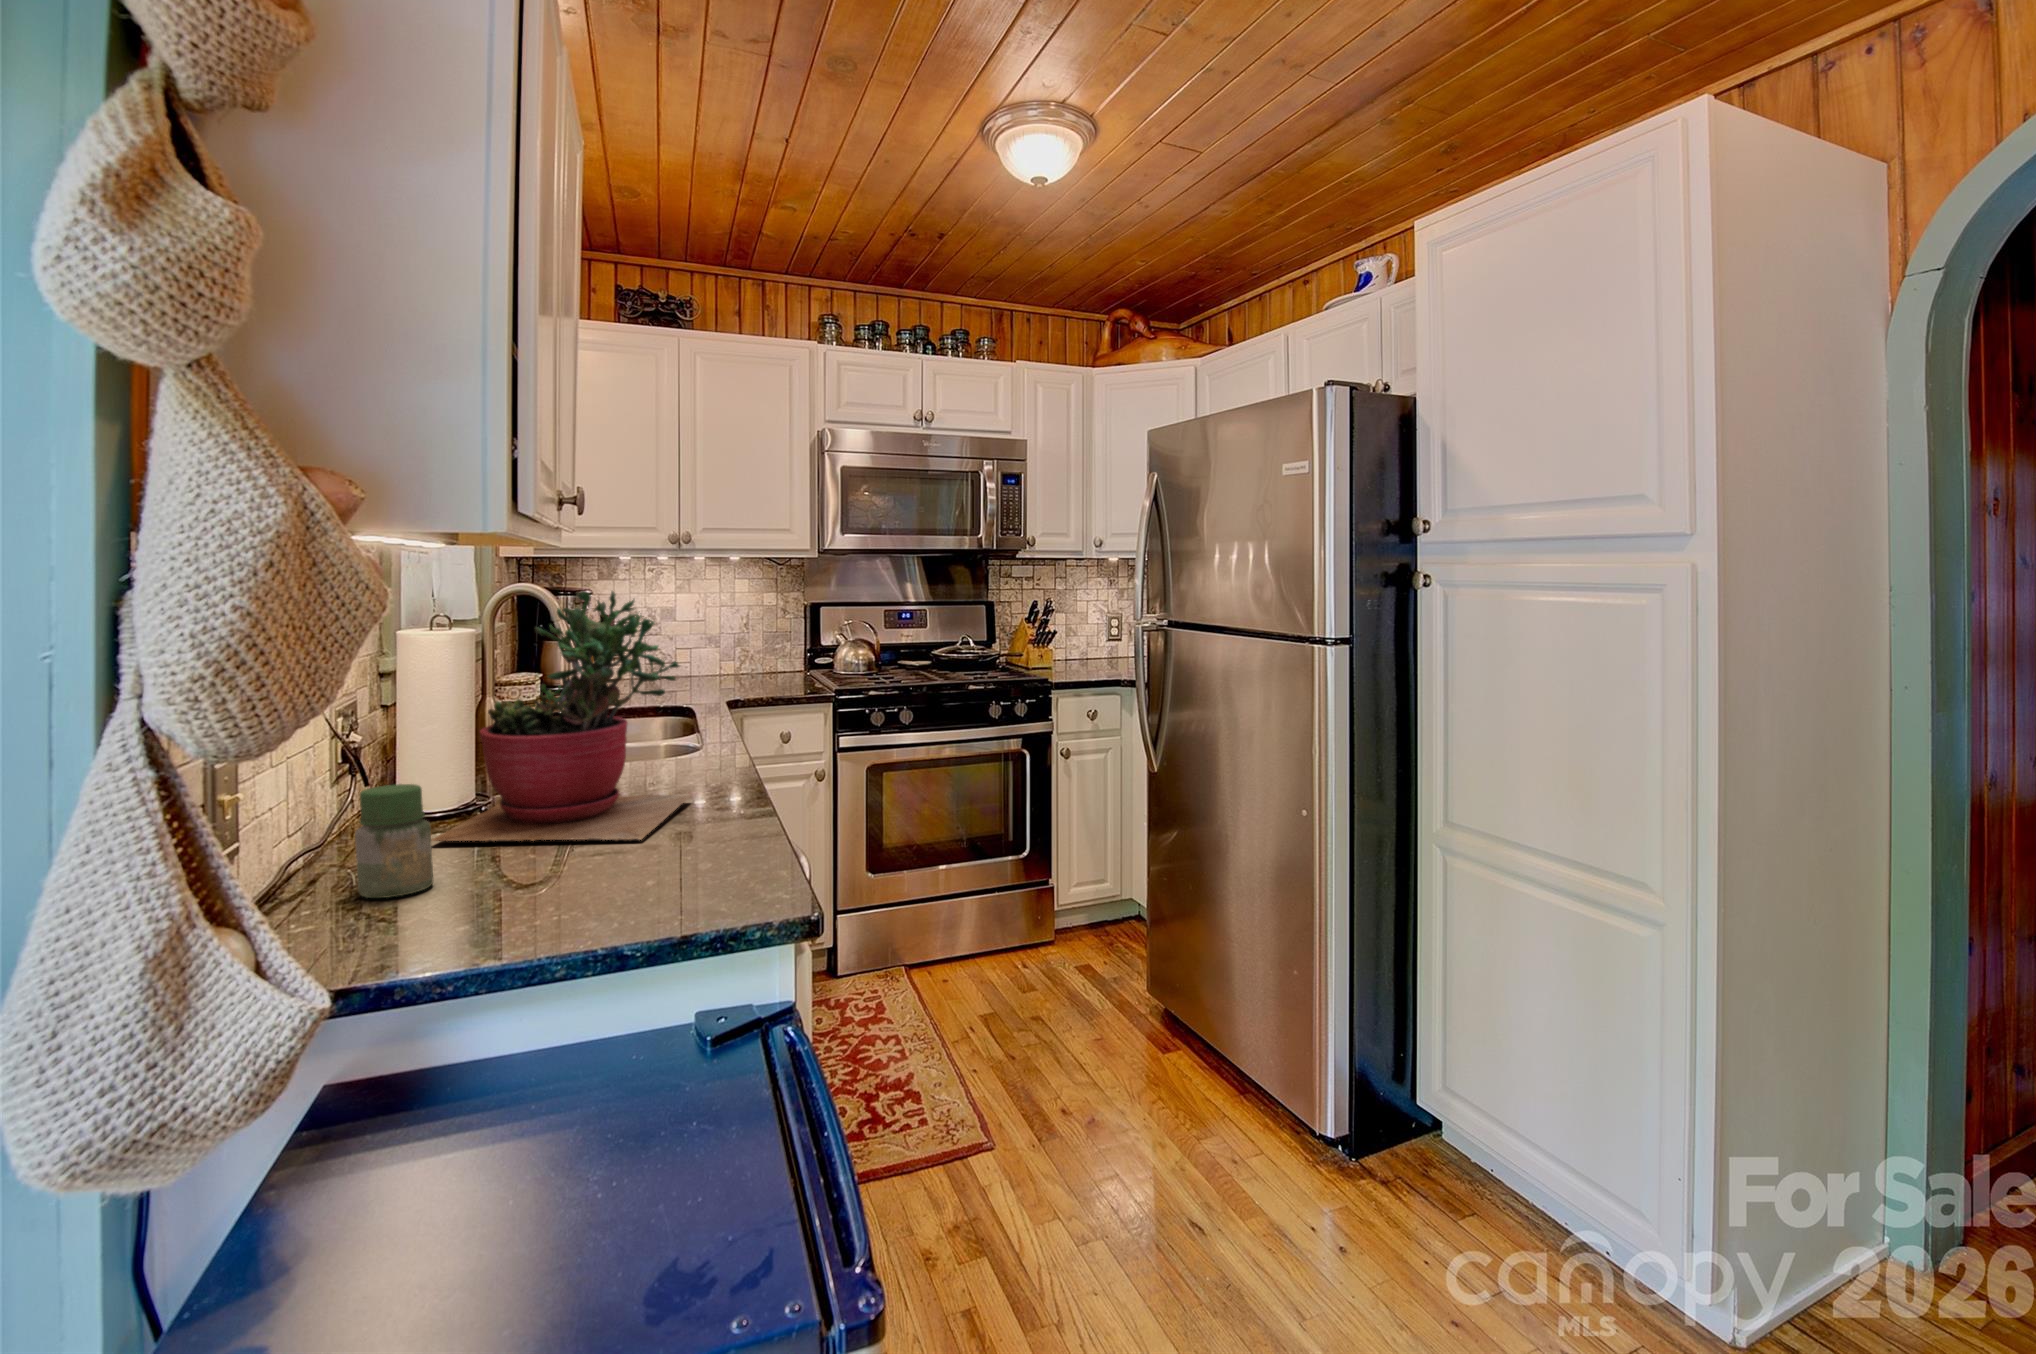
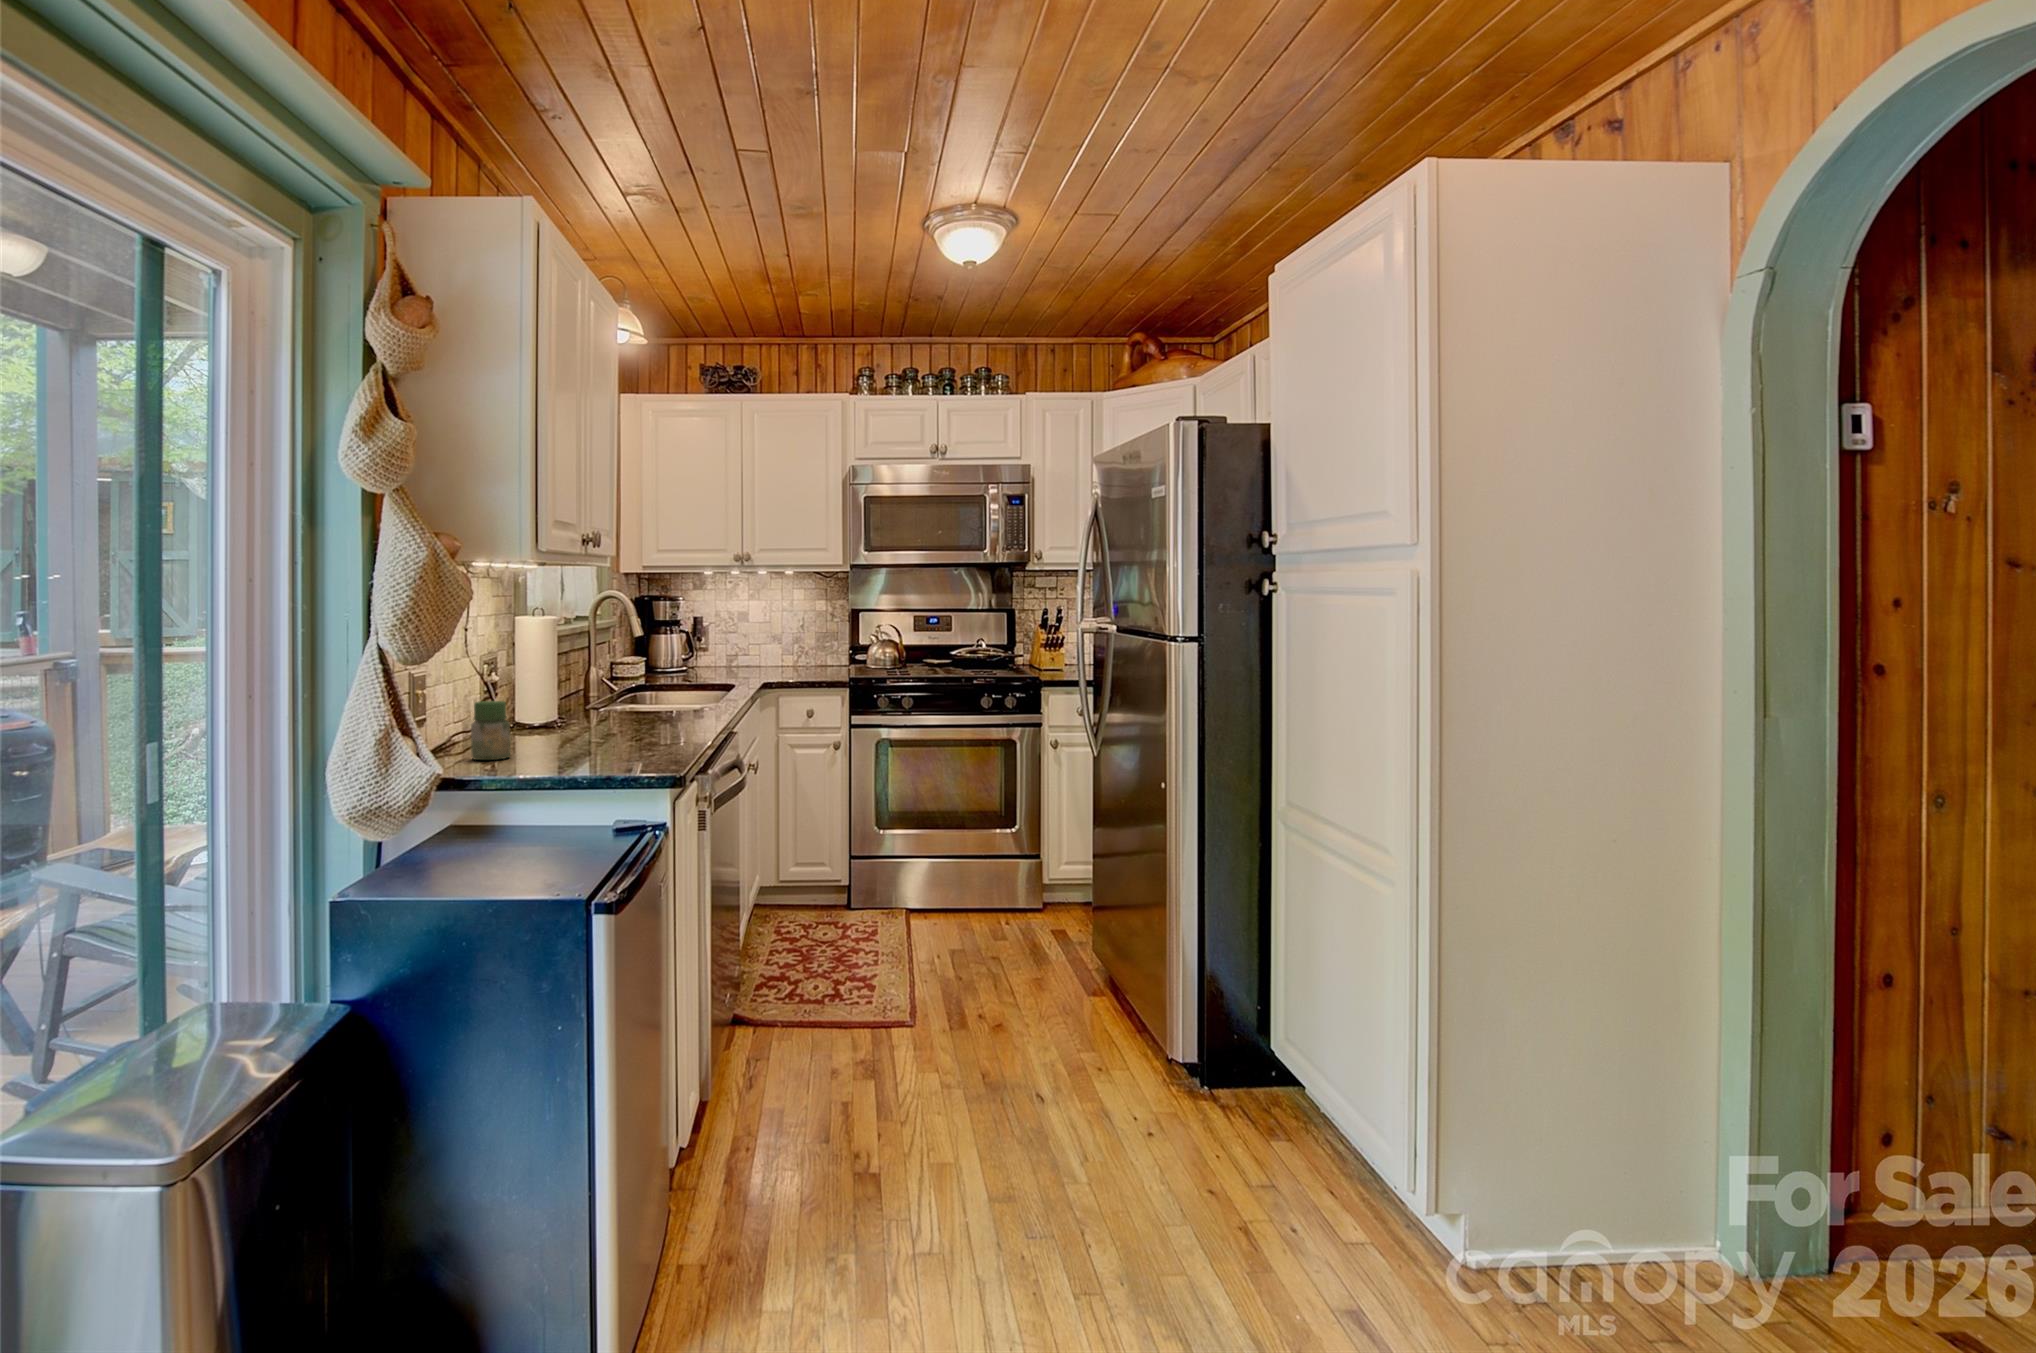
succulent plant: present [431,591,690,841] -> none [516,596,681,746]

